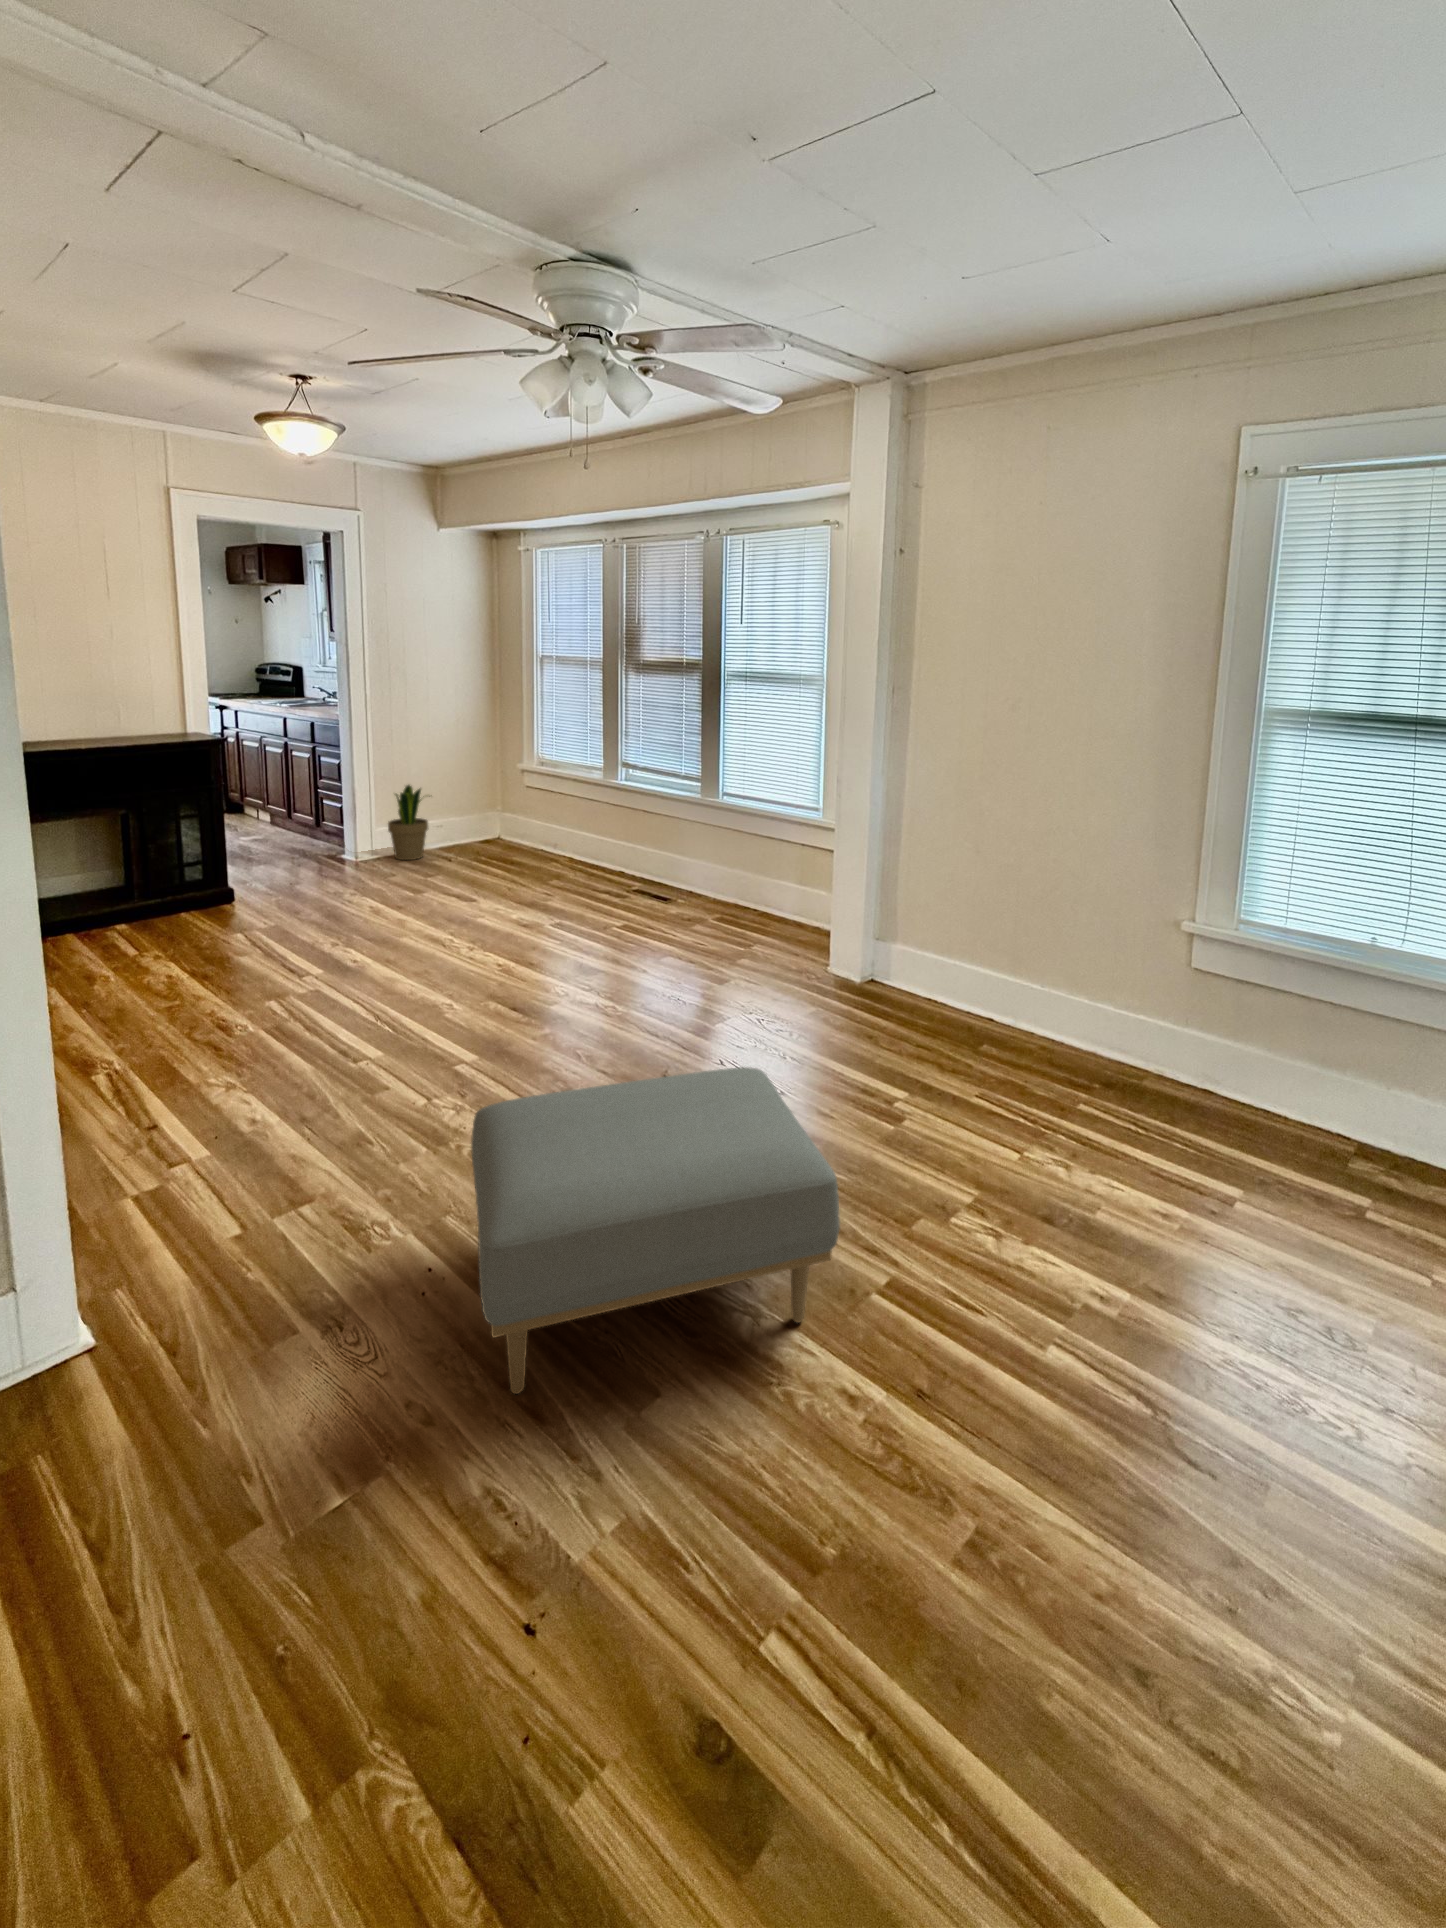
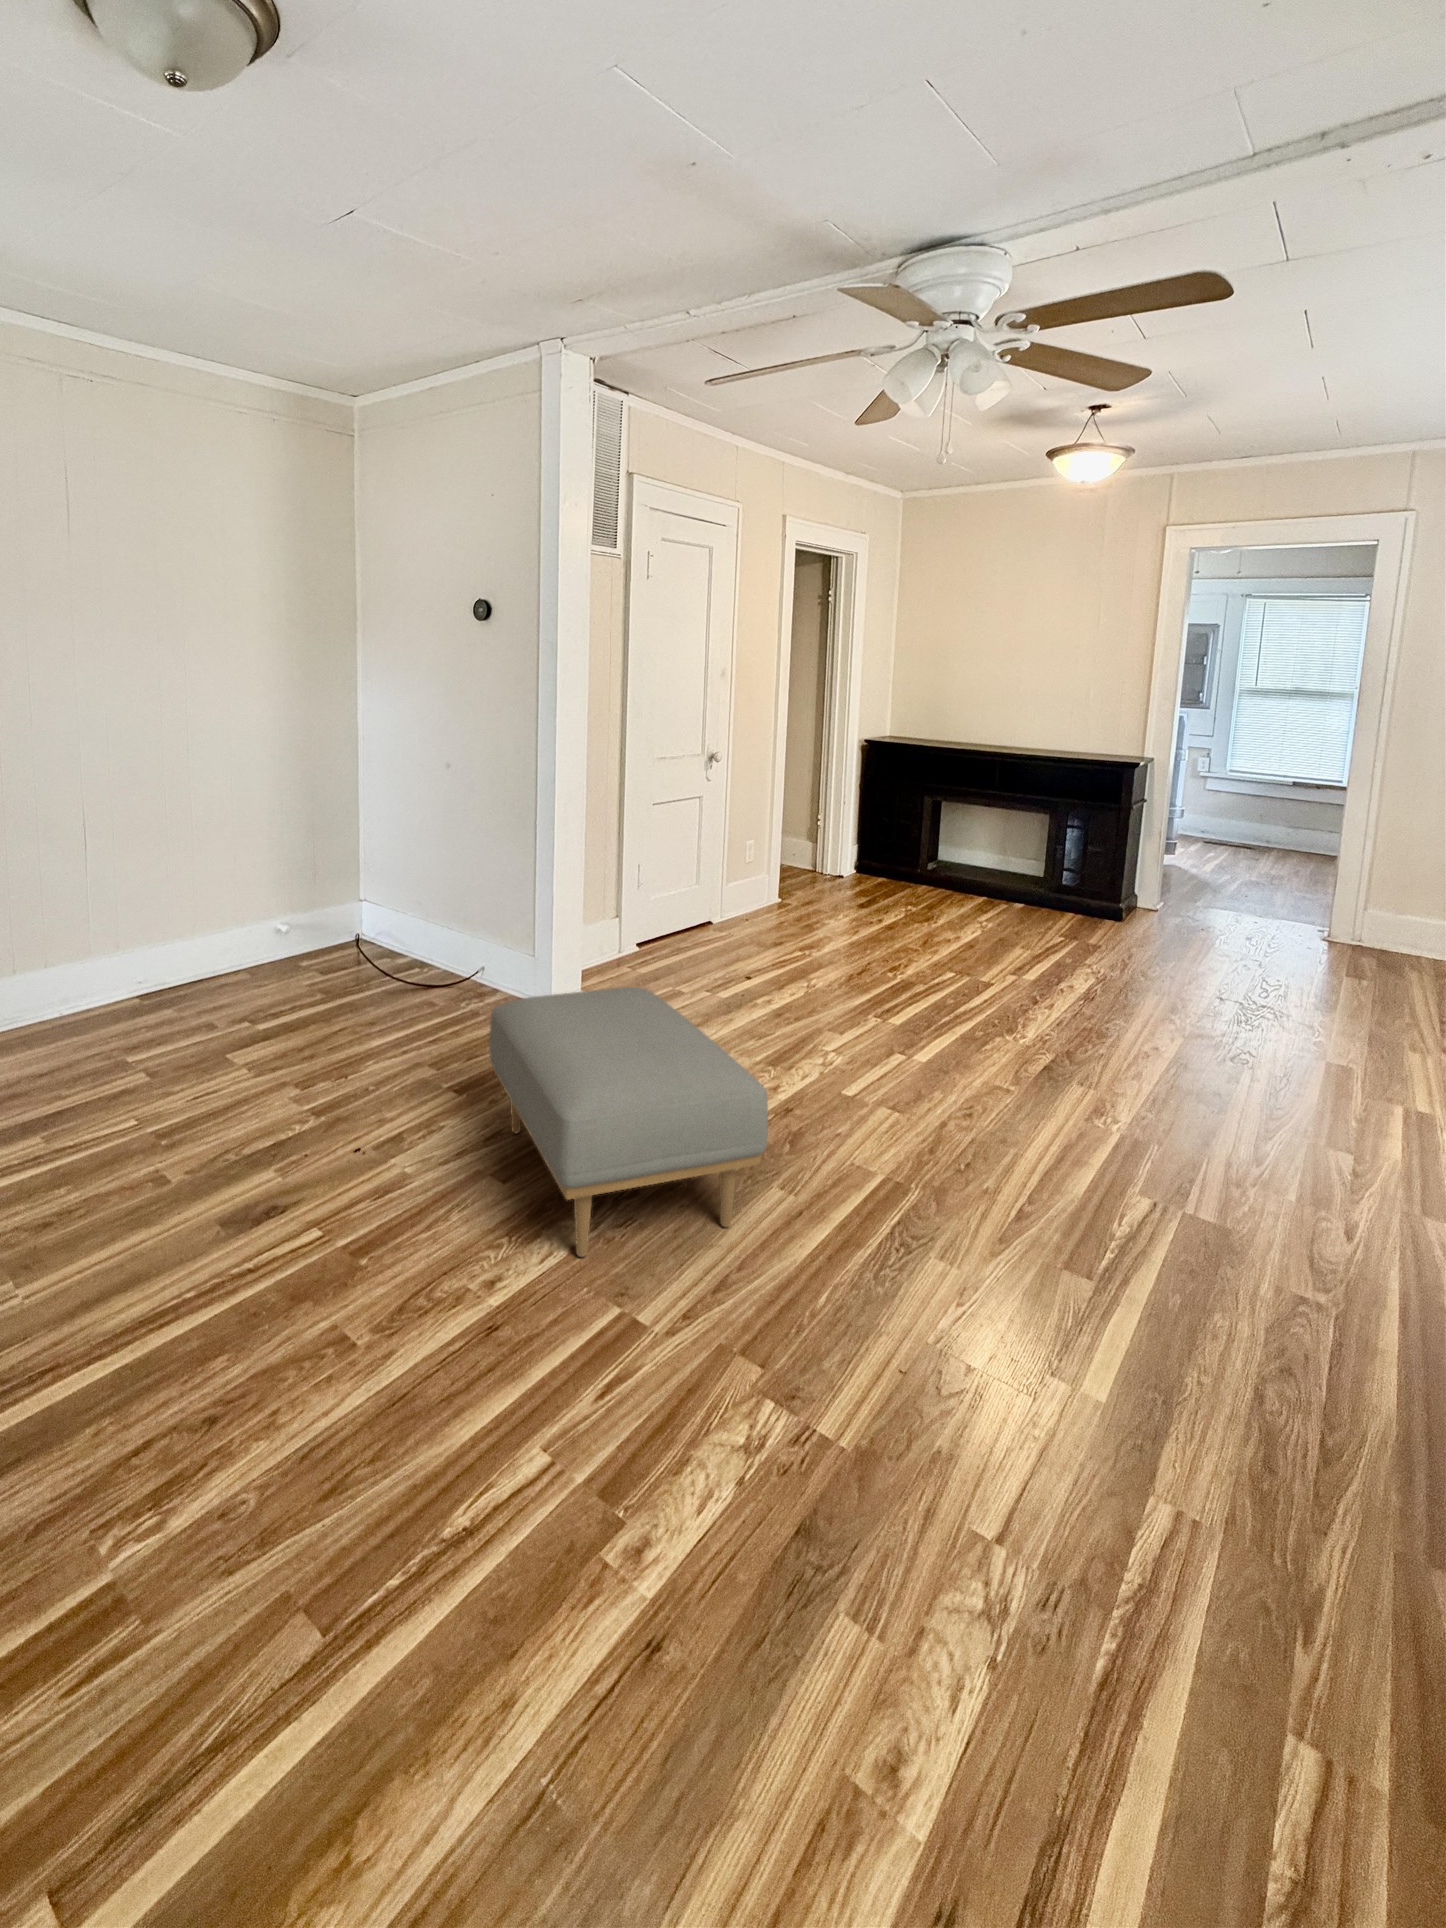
potted plant: present [388,785,428,860] -> none [1349,863,1430,965]

